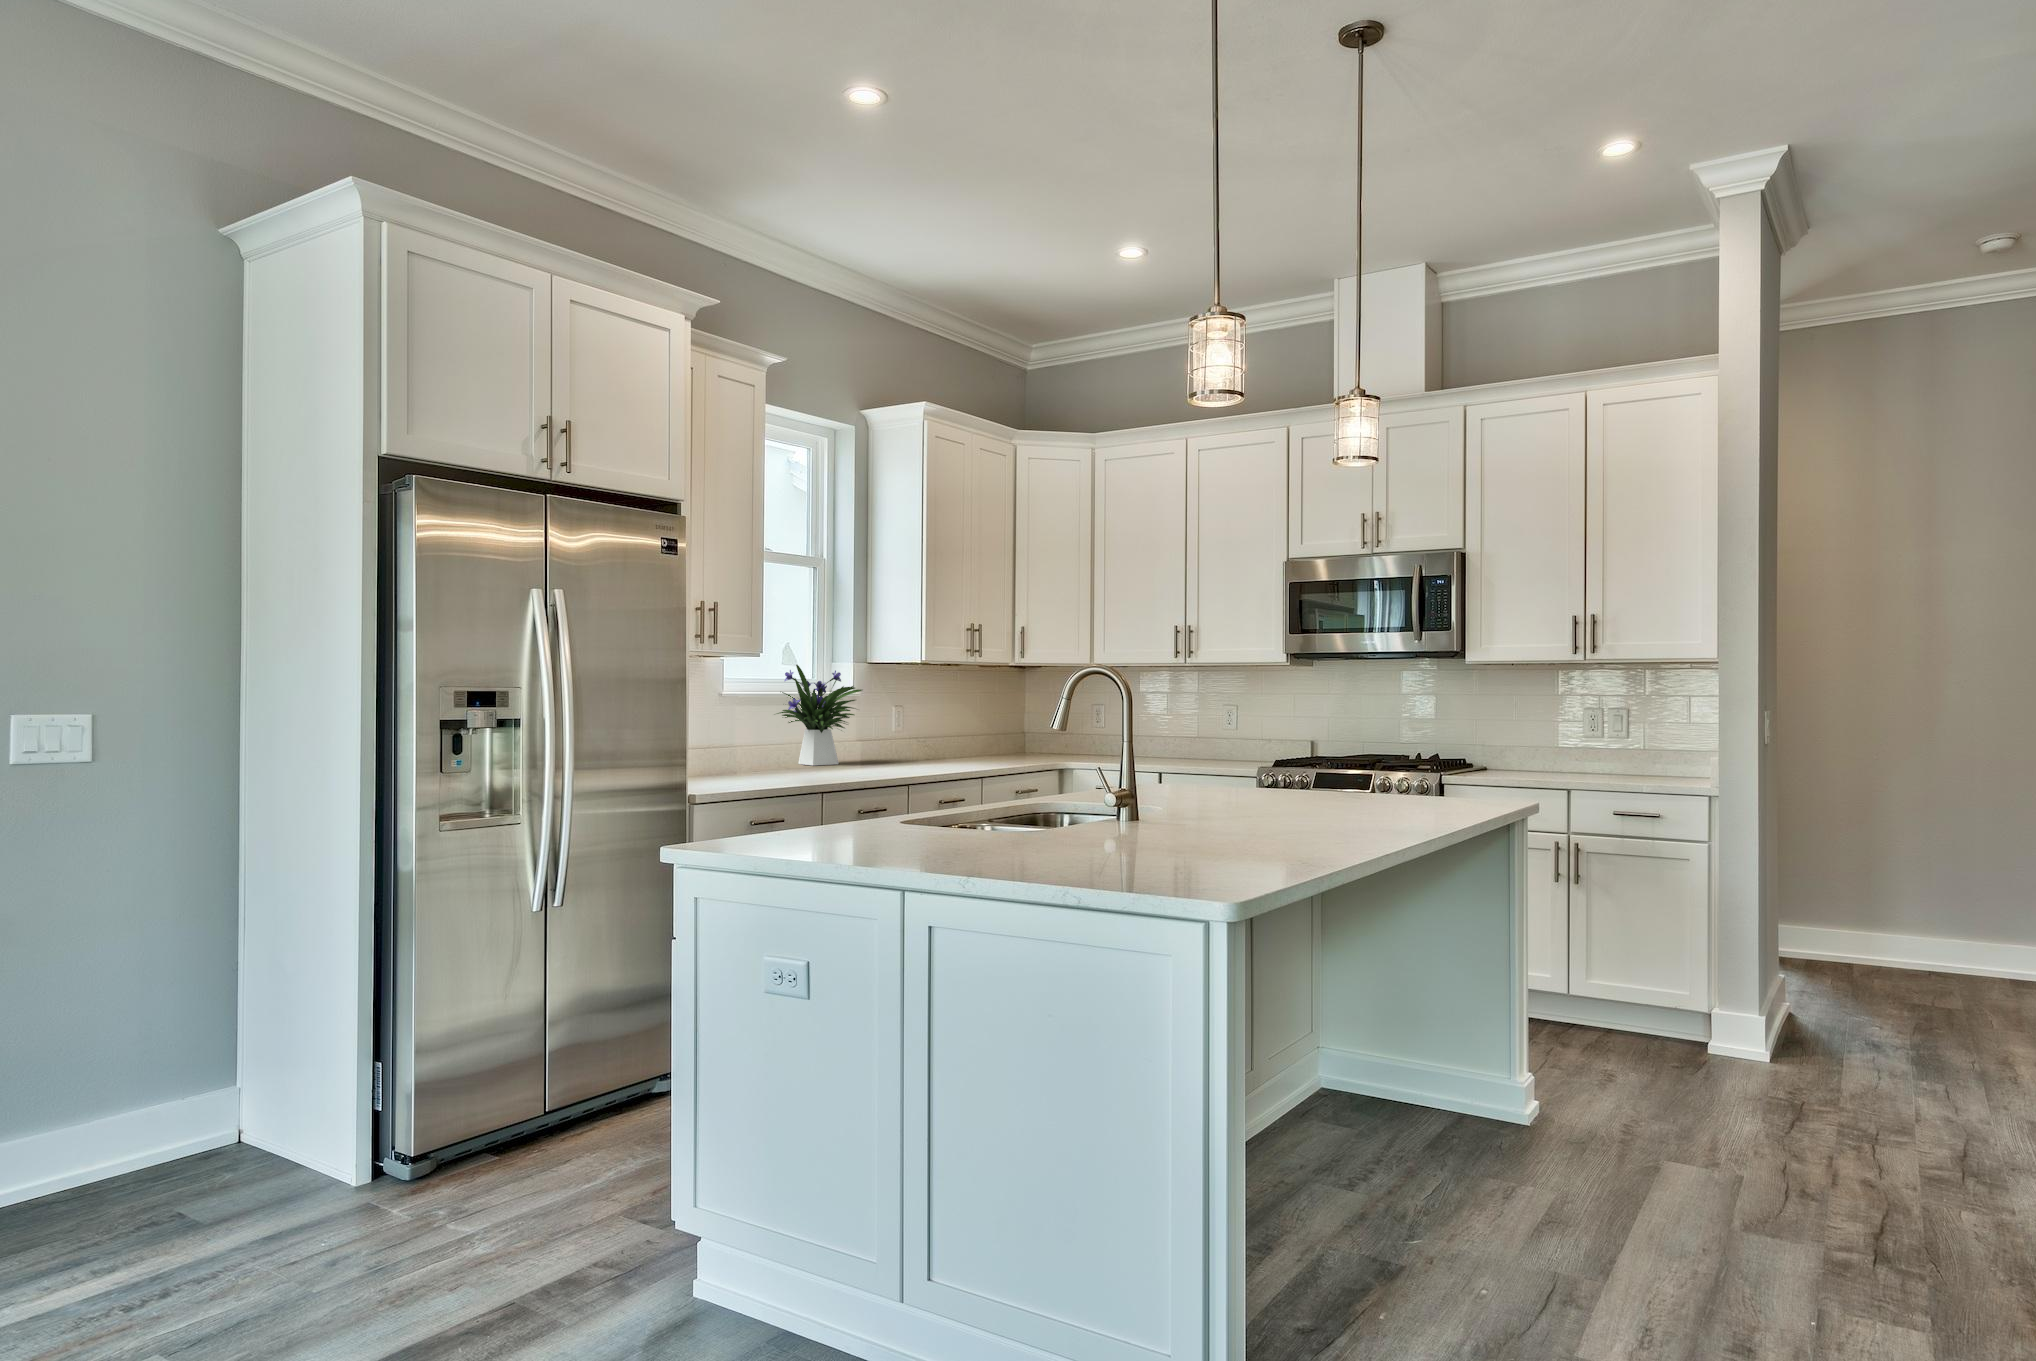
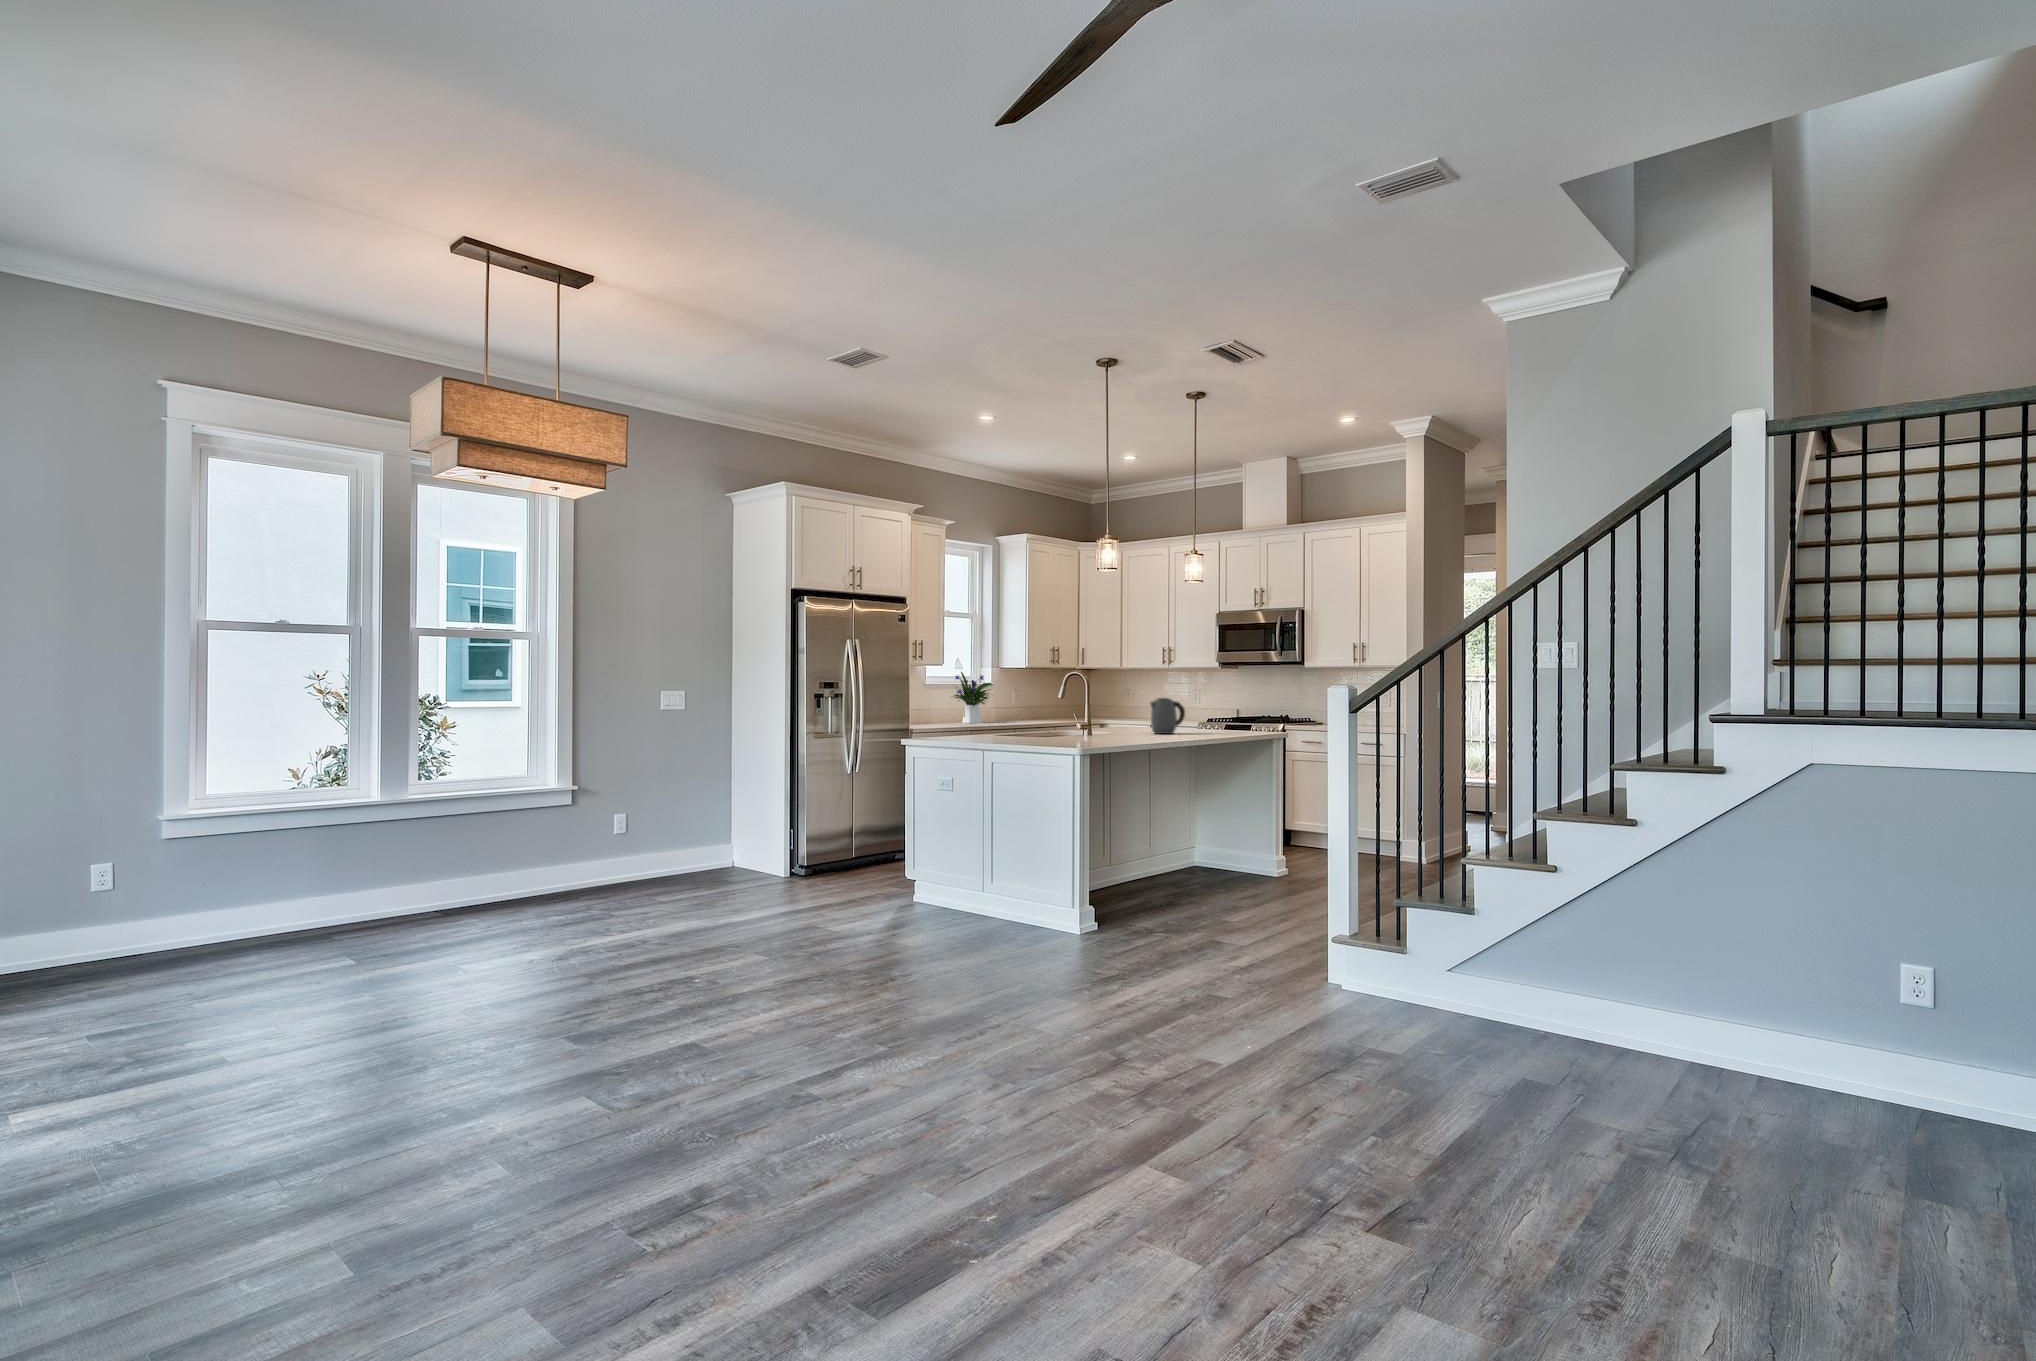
kettle: none [1257,729,1332,815] -> present [1150,698,1185,734]

